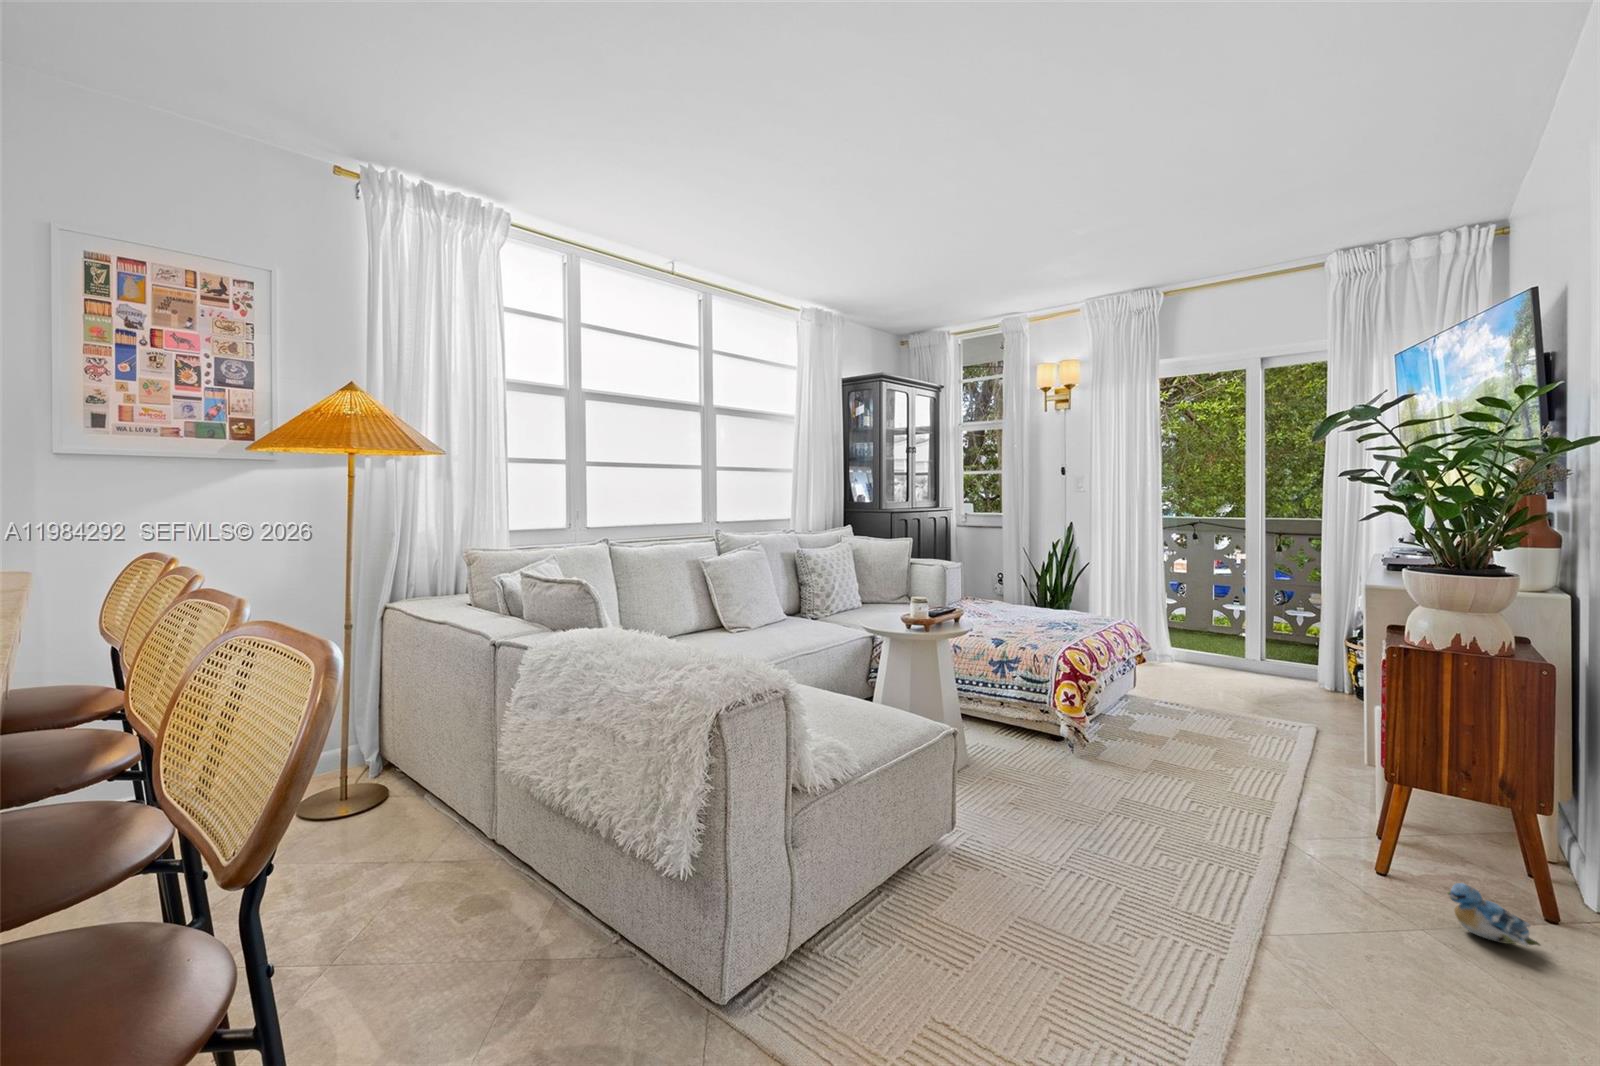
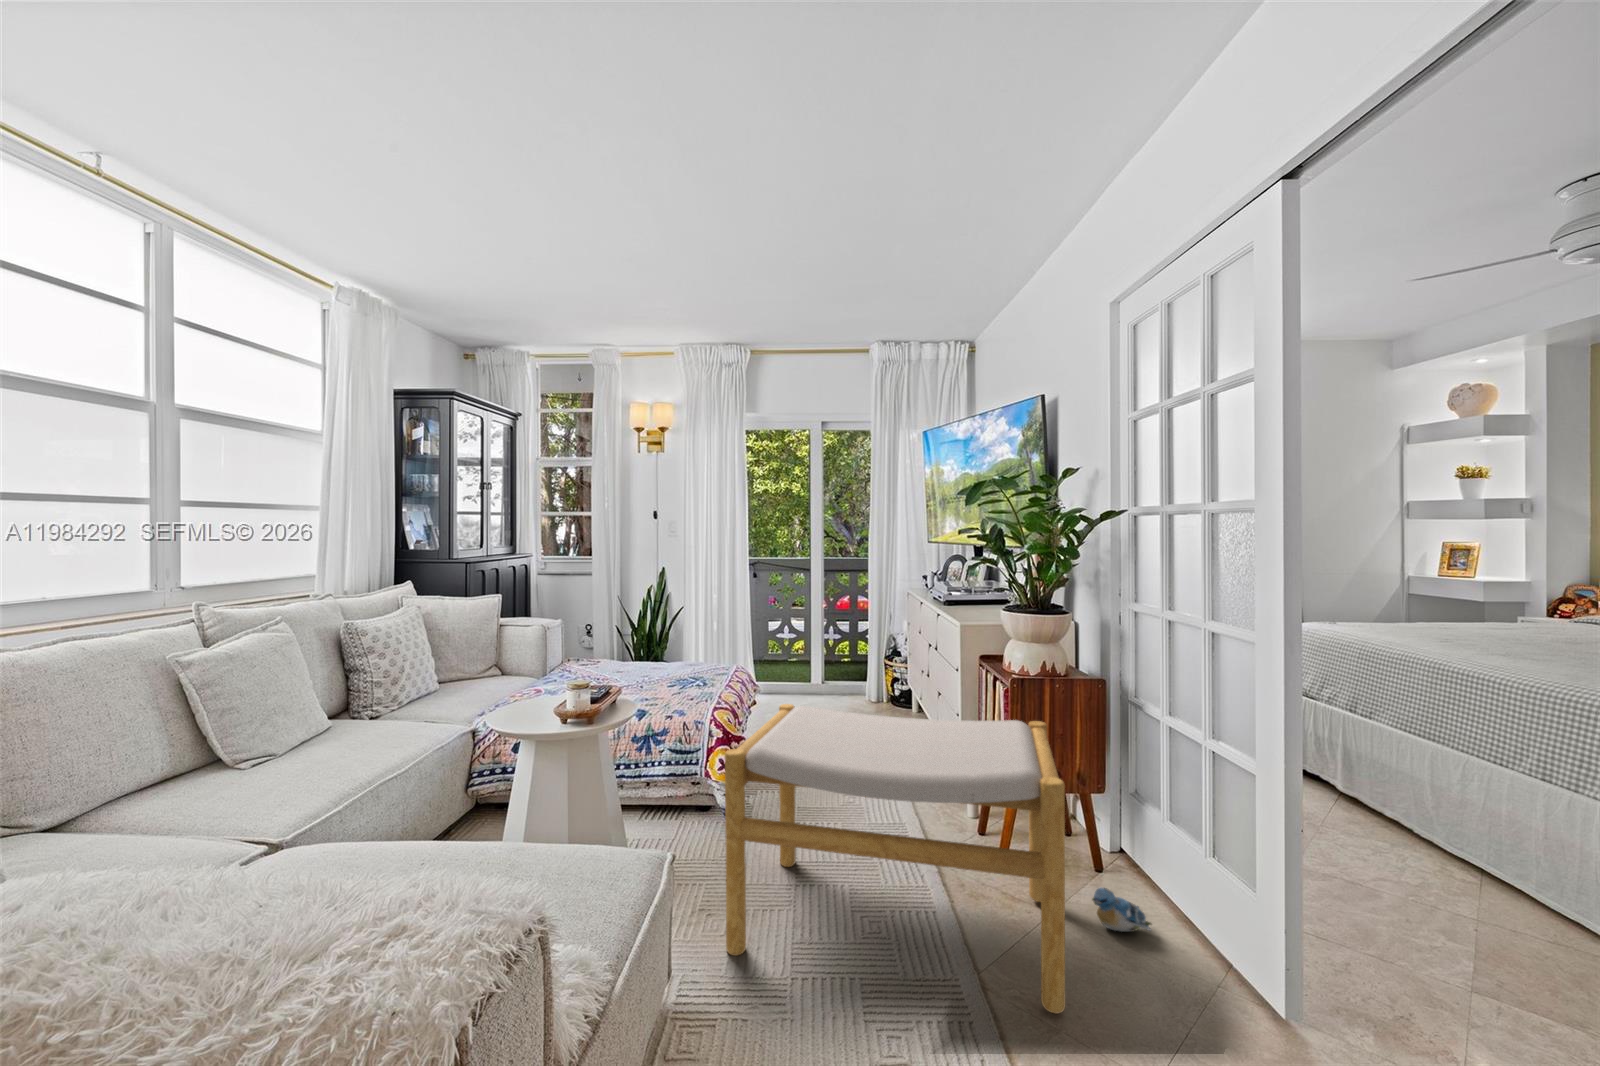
footstool: none [1020,641,1407,954] -> present [725,704,1065,1013]

